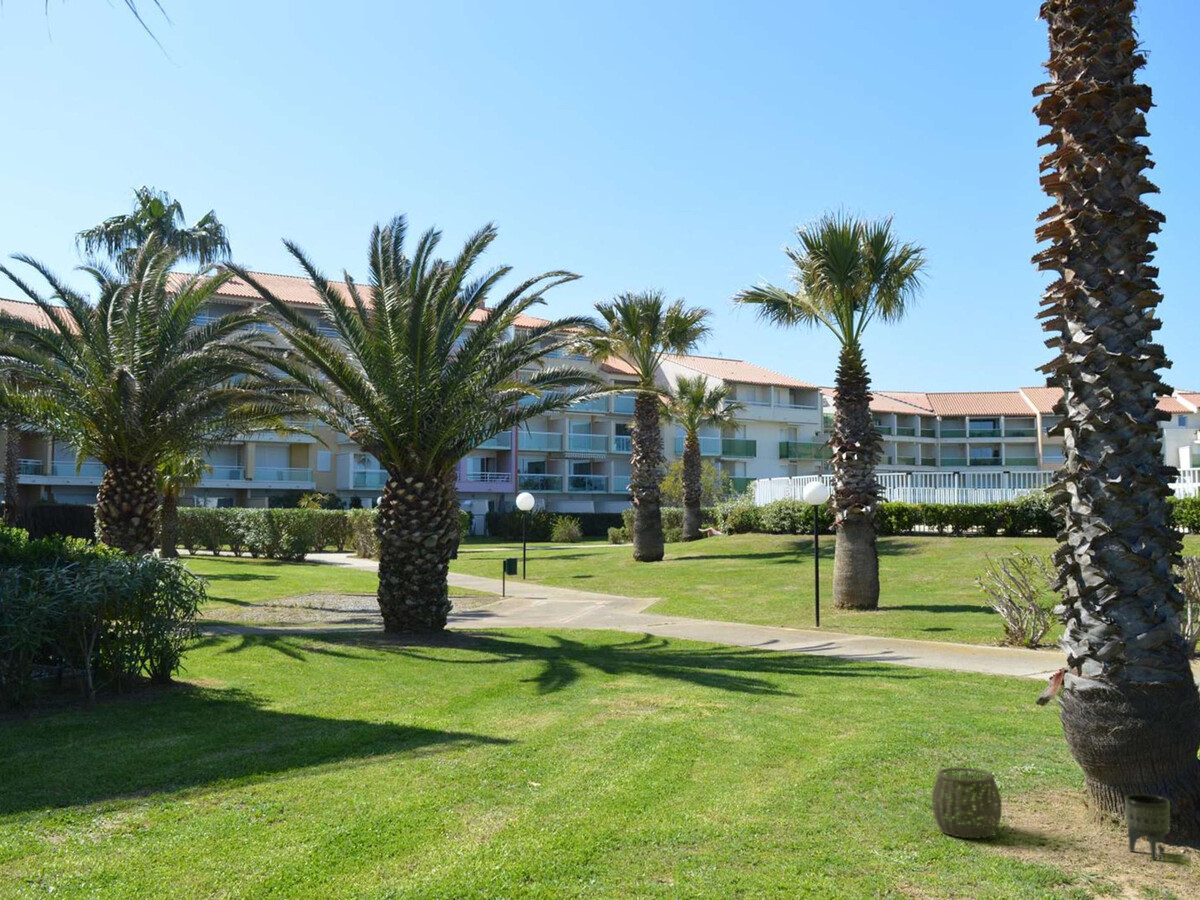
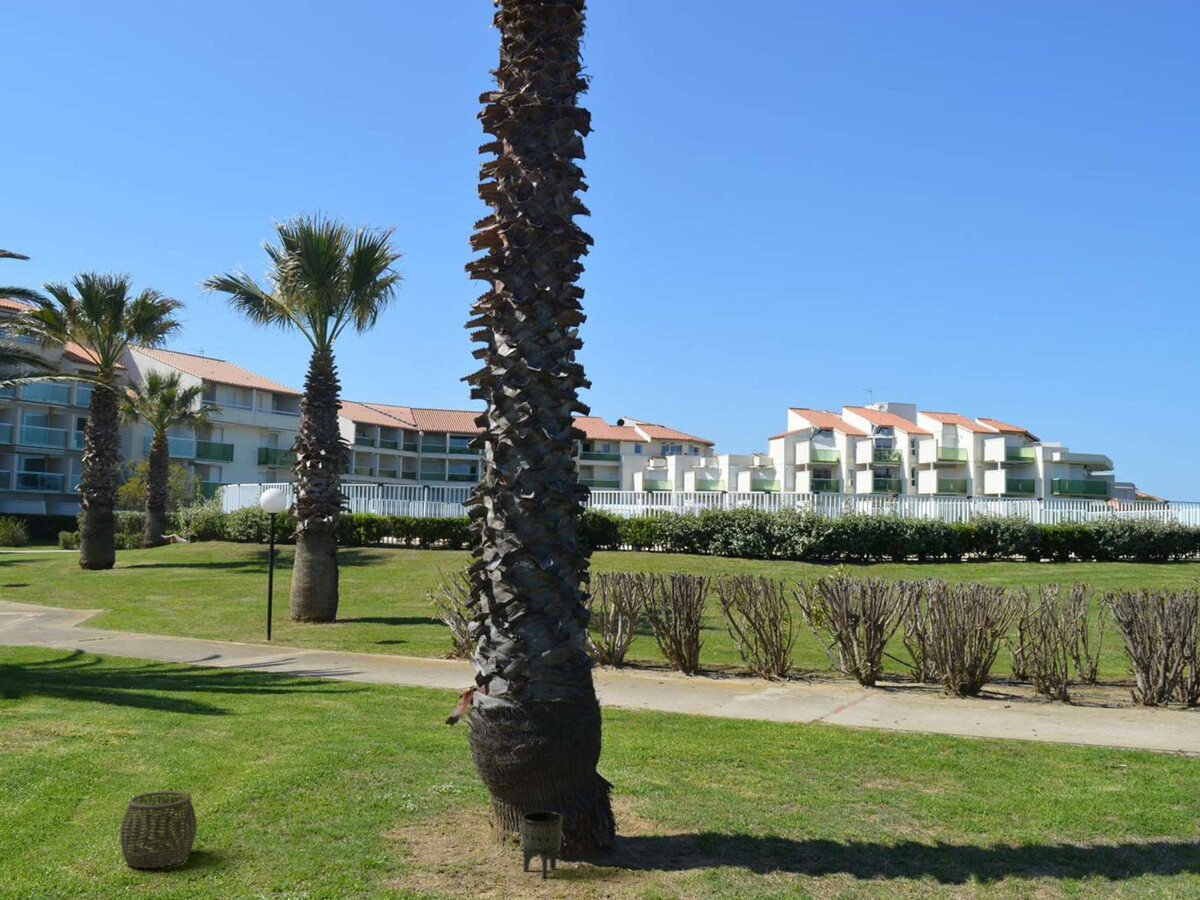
woven basket: present [932,767,1002,838] -> present [120,791,197,869]

